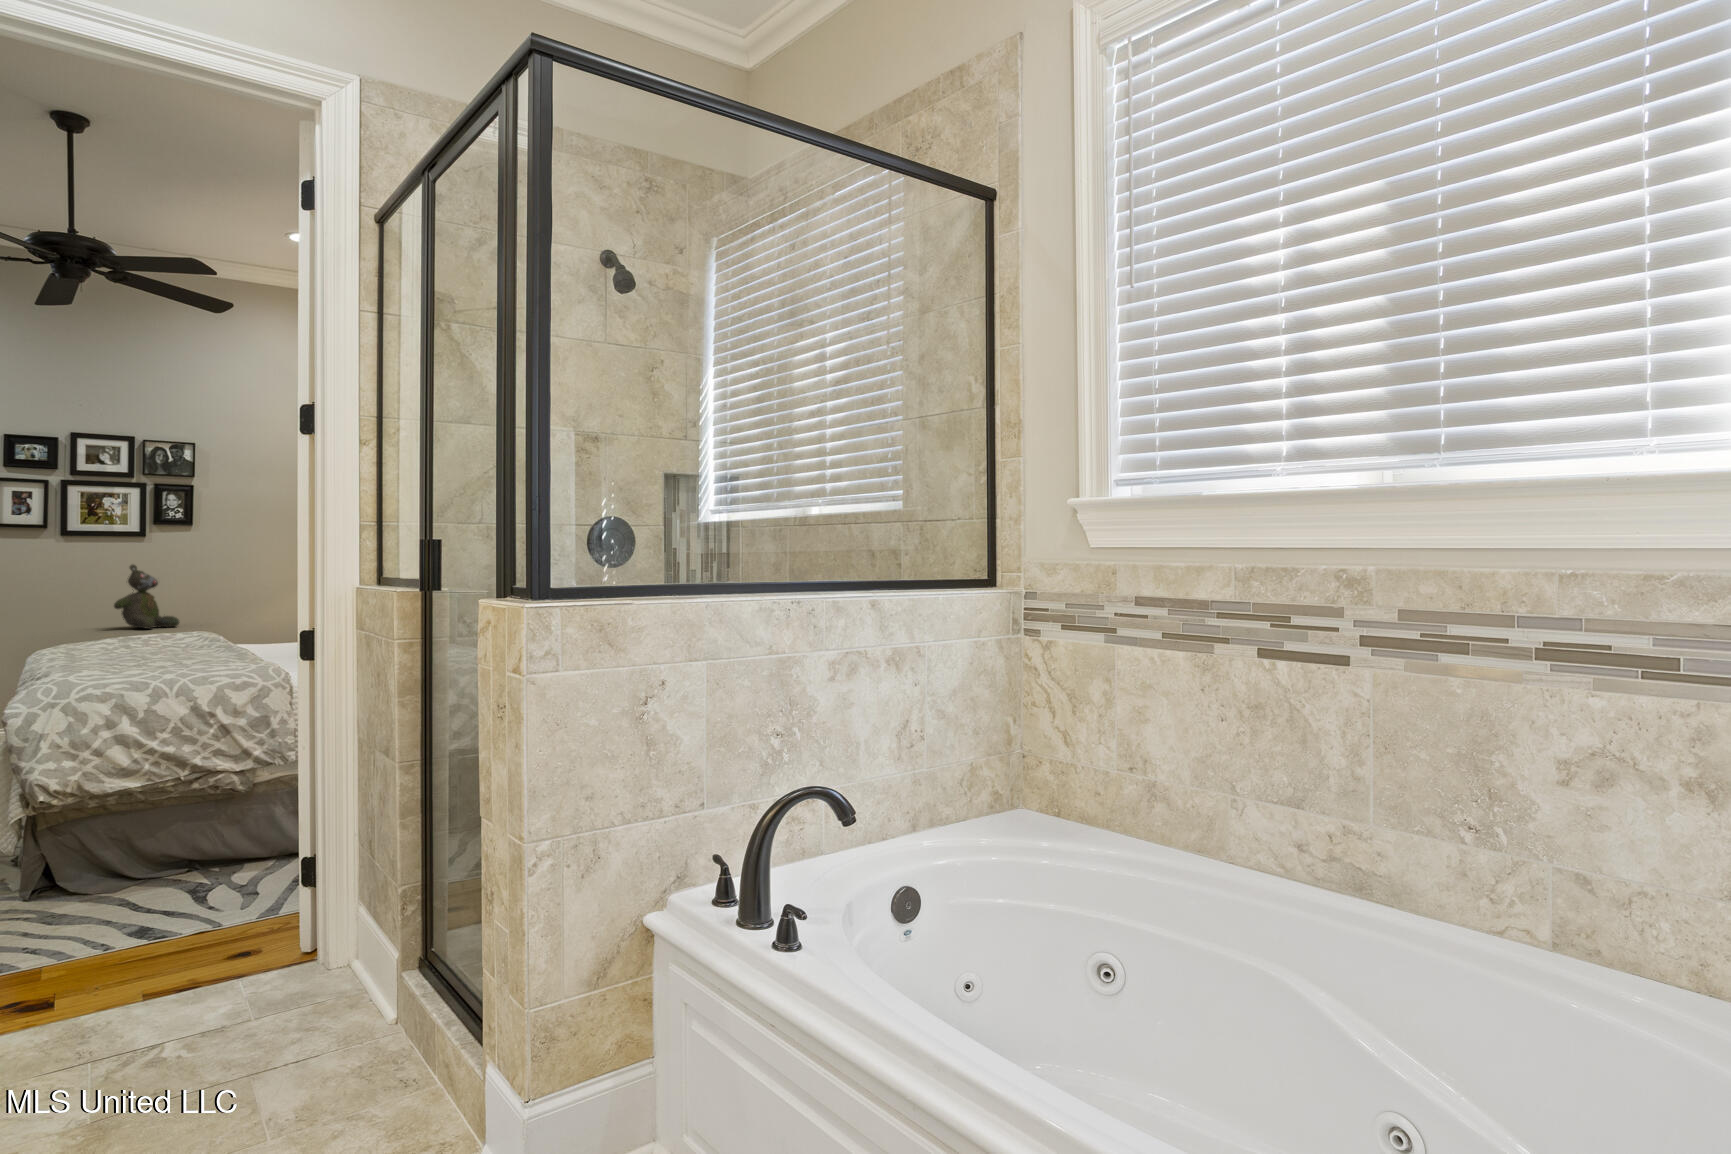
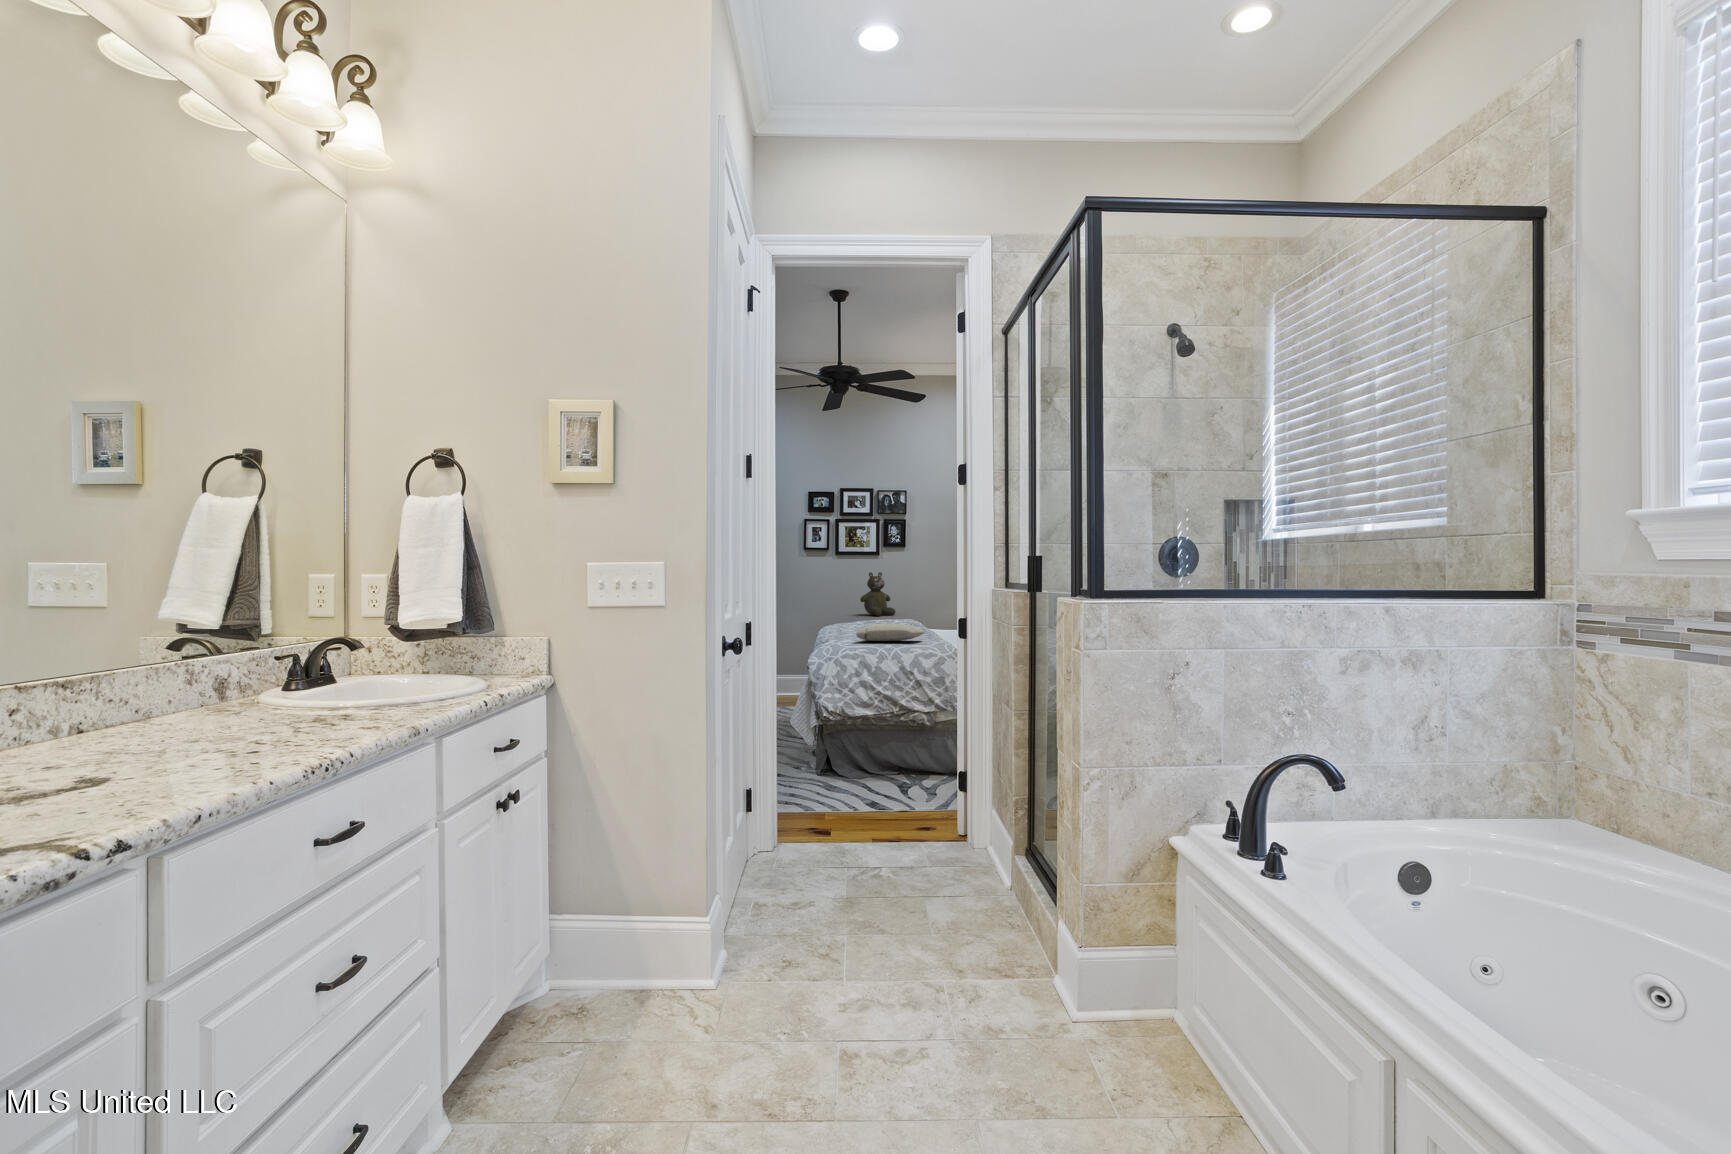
pillow: none [105,642,234,670] -> present [856,624,925,641]

